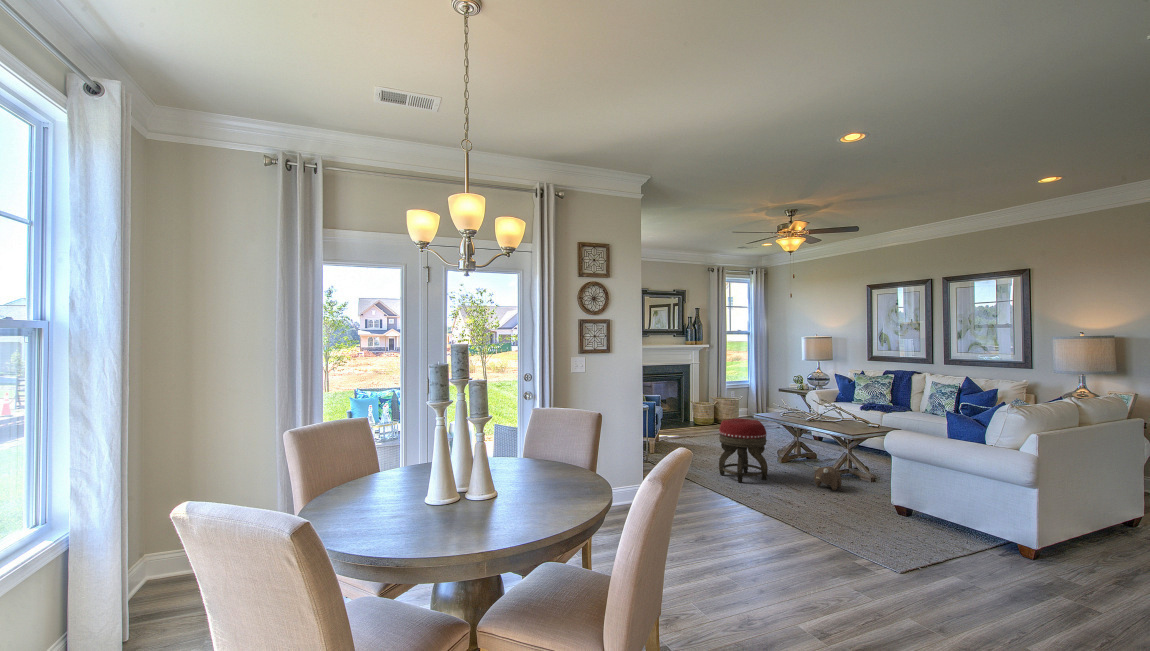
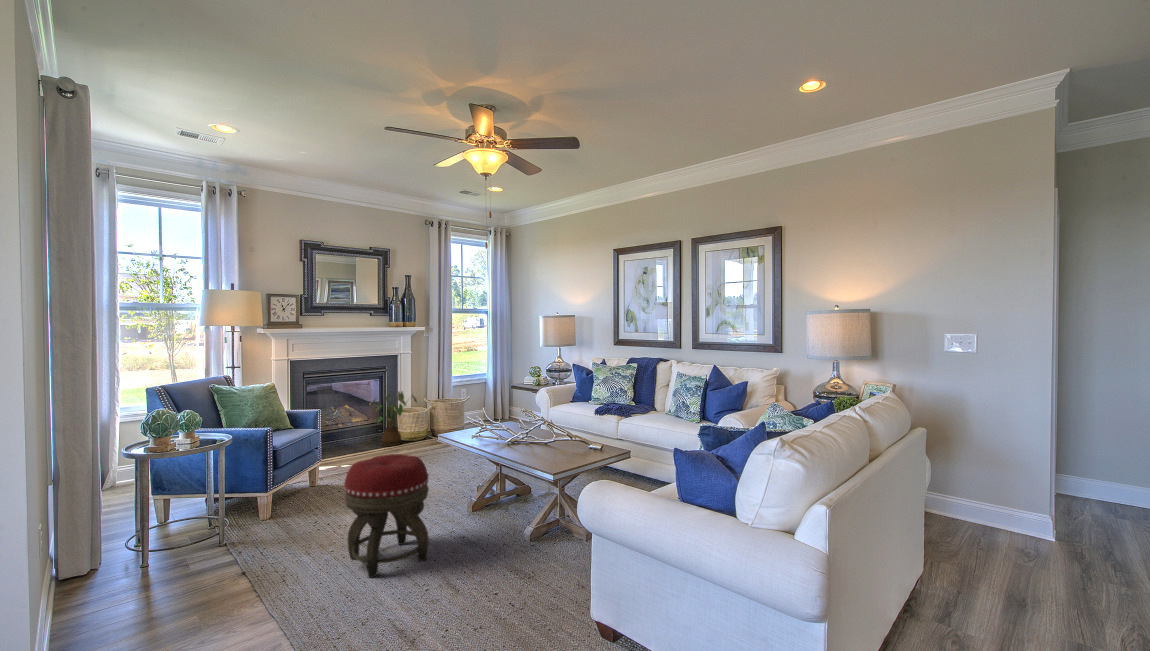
house plant: none [678,390,709,428] -> present [371,391,417,446]
plush toy: present [813,466,842,491] -> none [492,530,539,573]

